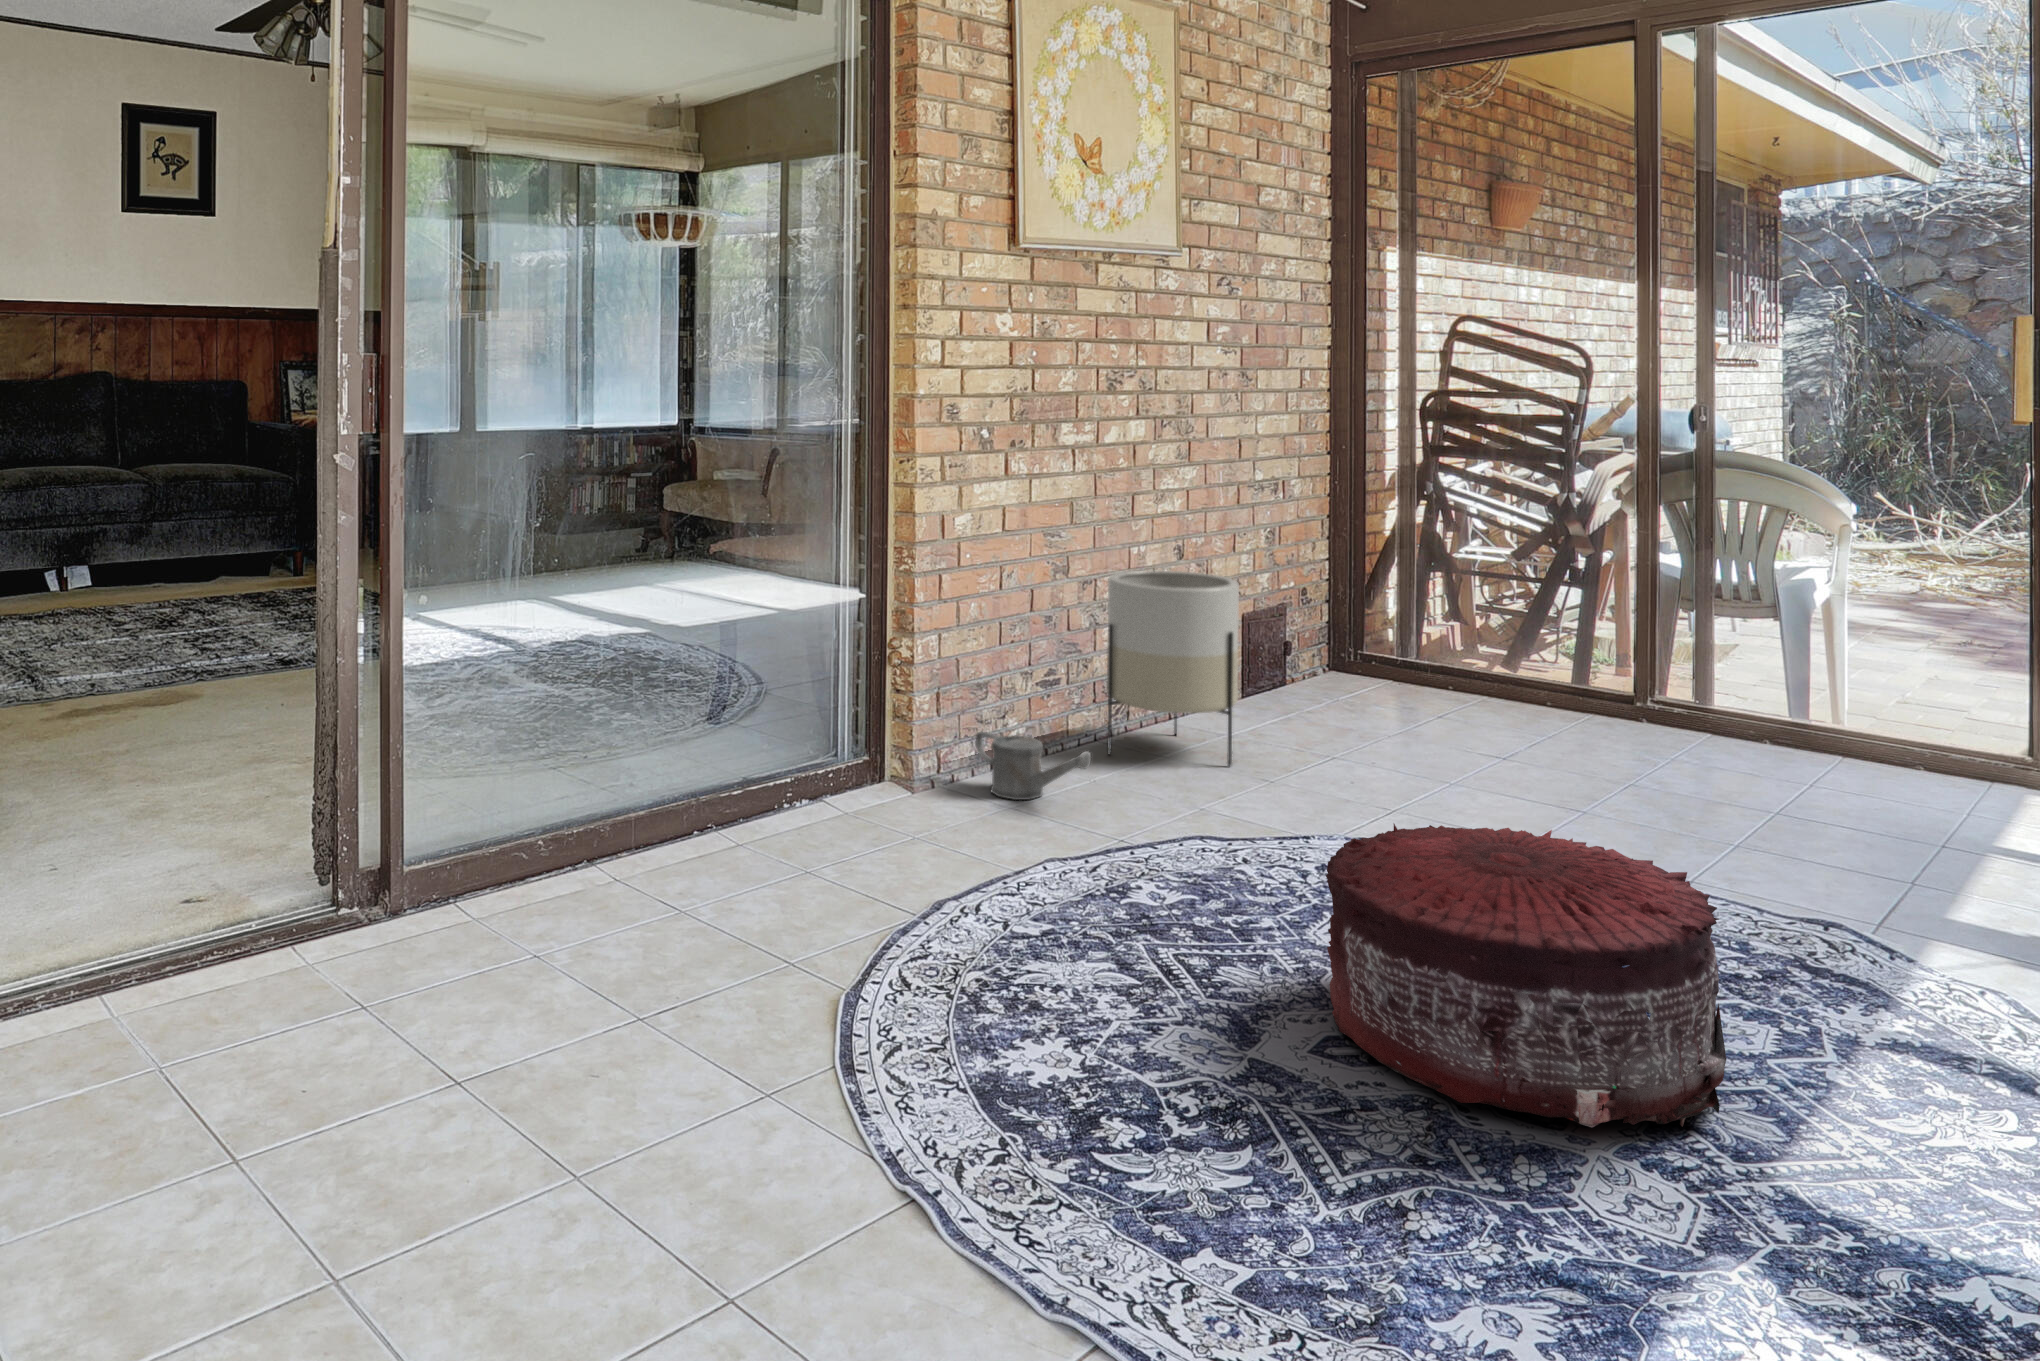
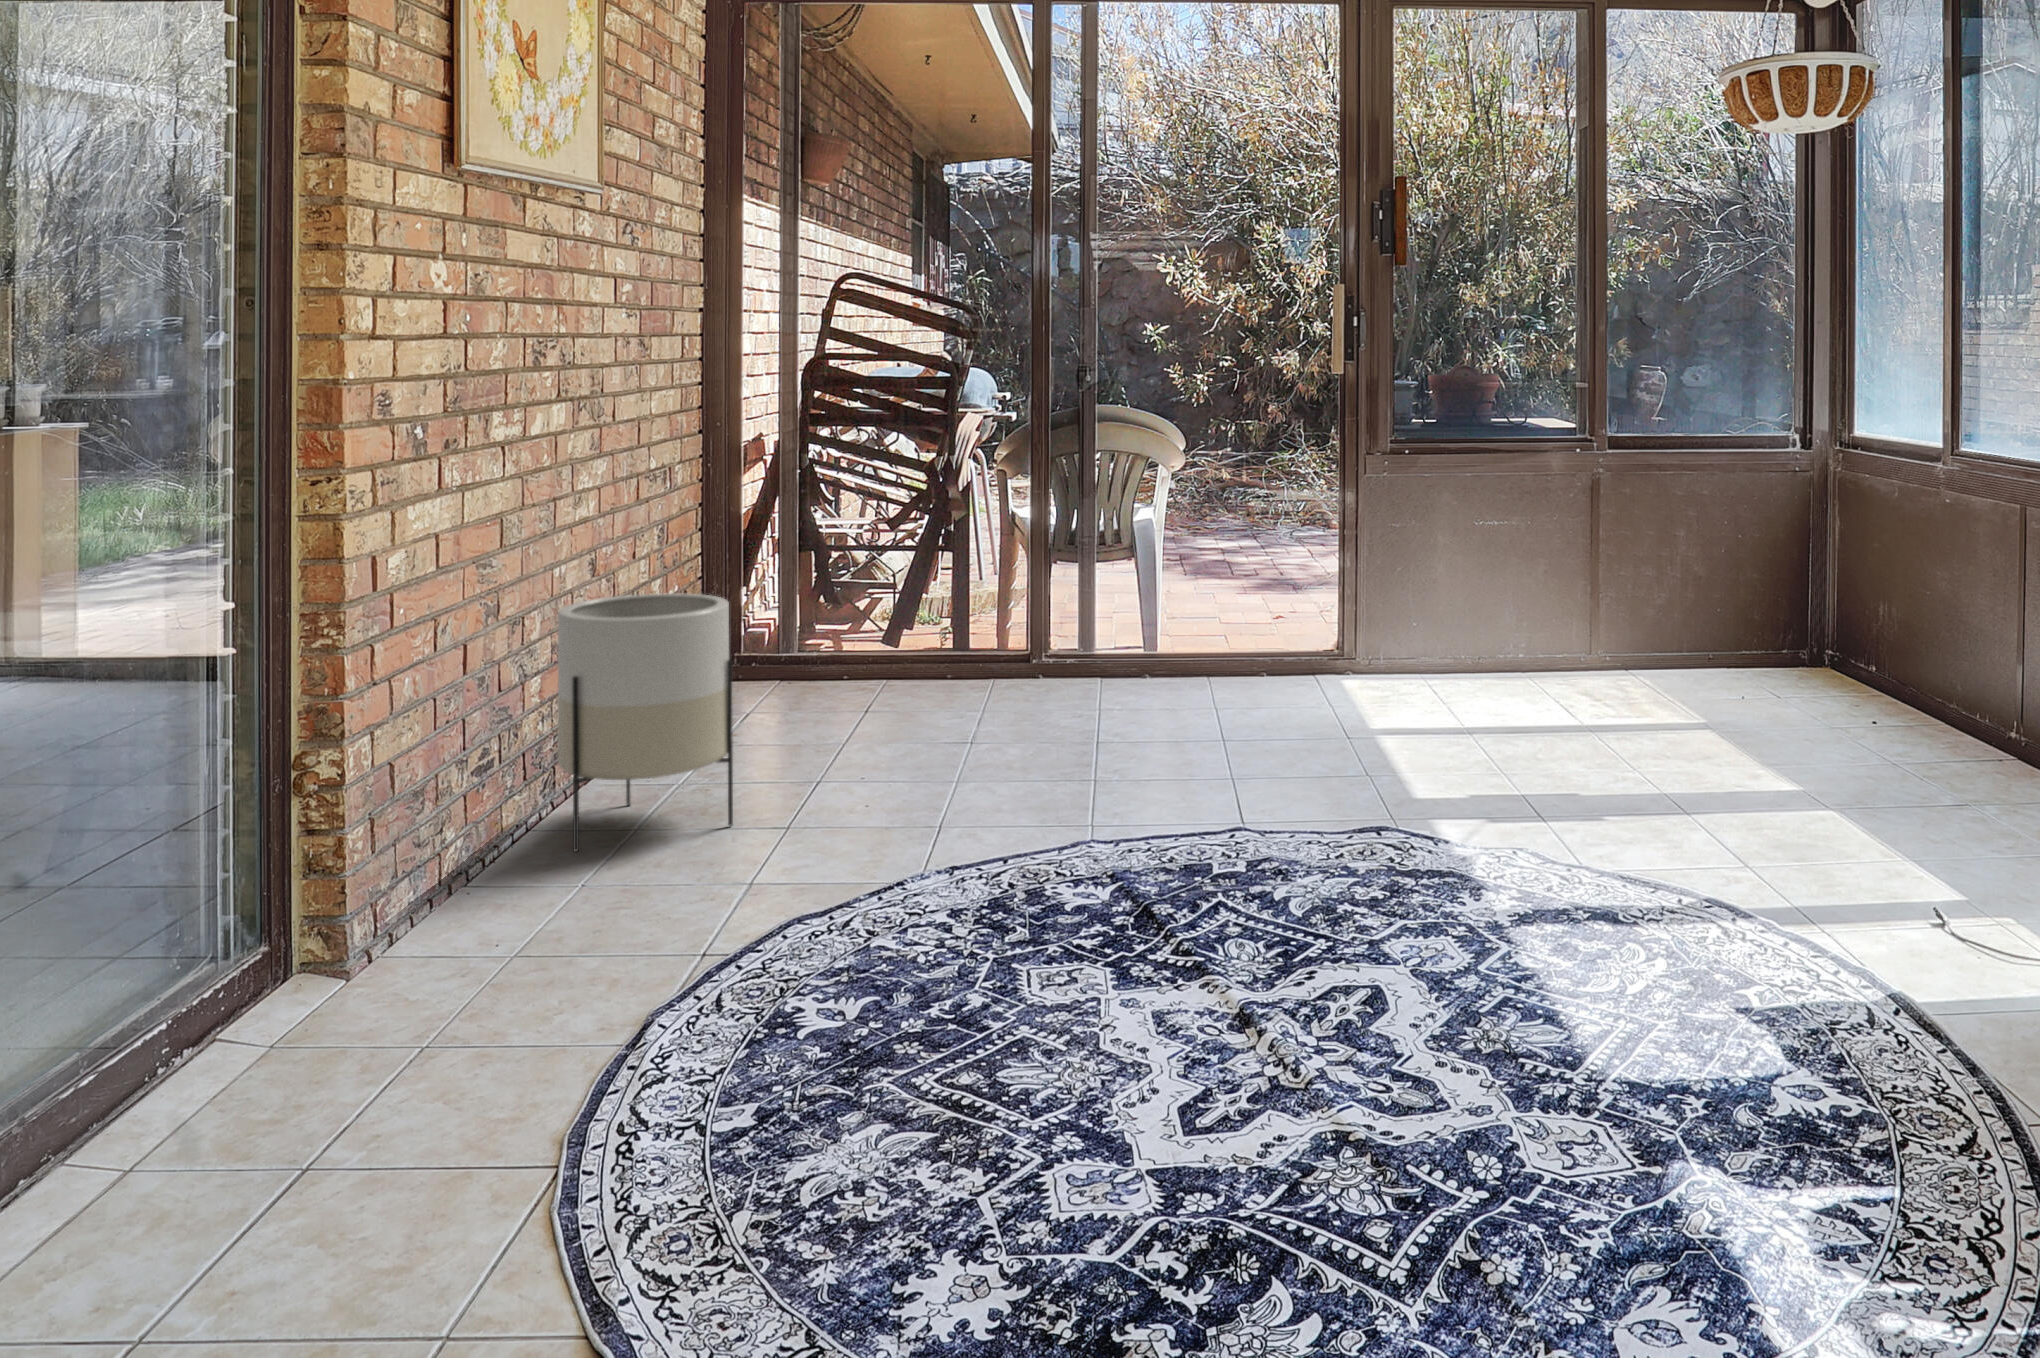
watering can: present [976,731,1091,800] -> none [432,851,635,953]
pouf: present [1326,824,1726,1127] -> none [1116,798,1521,1120]

